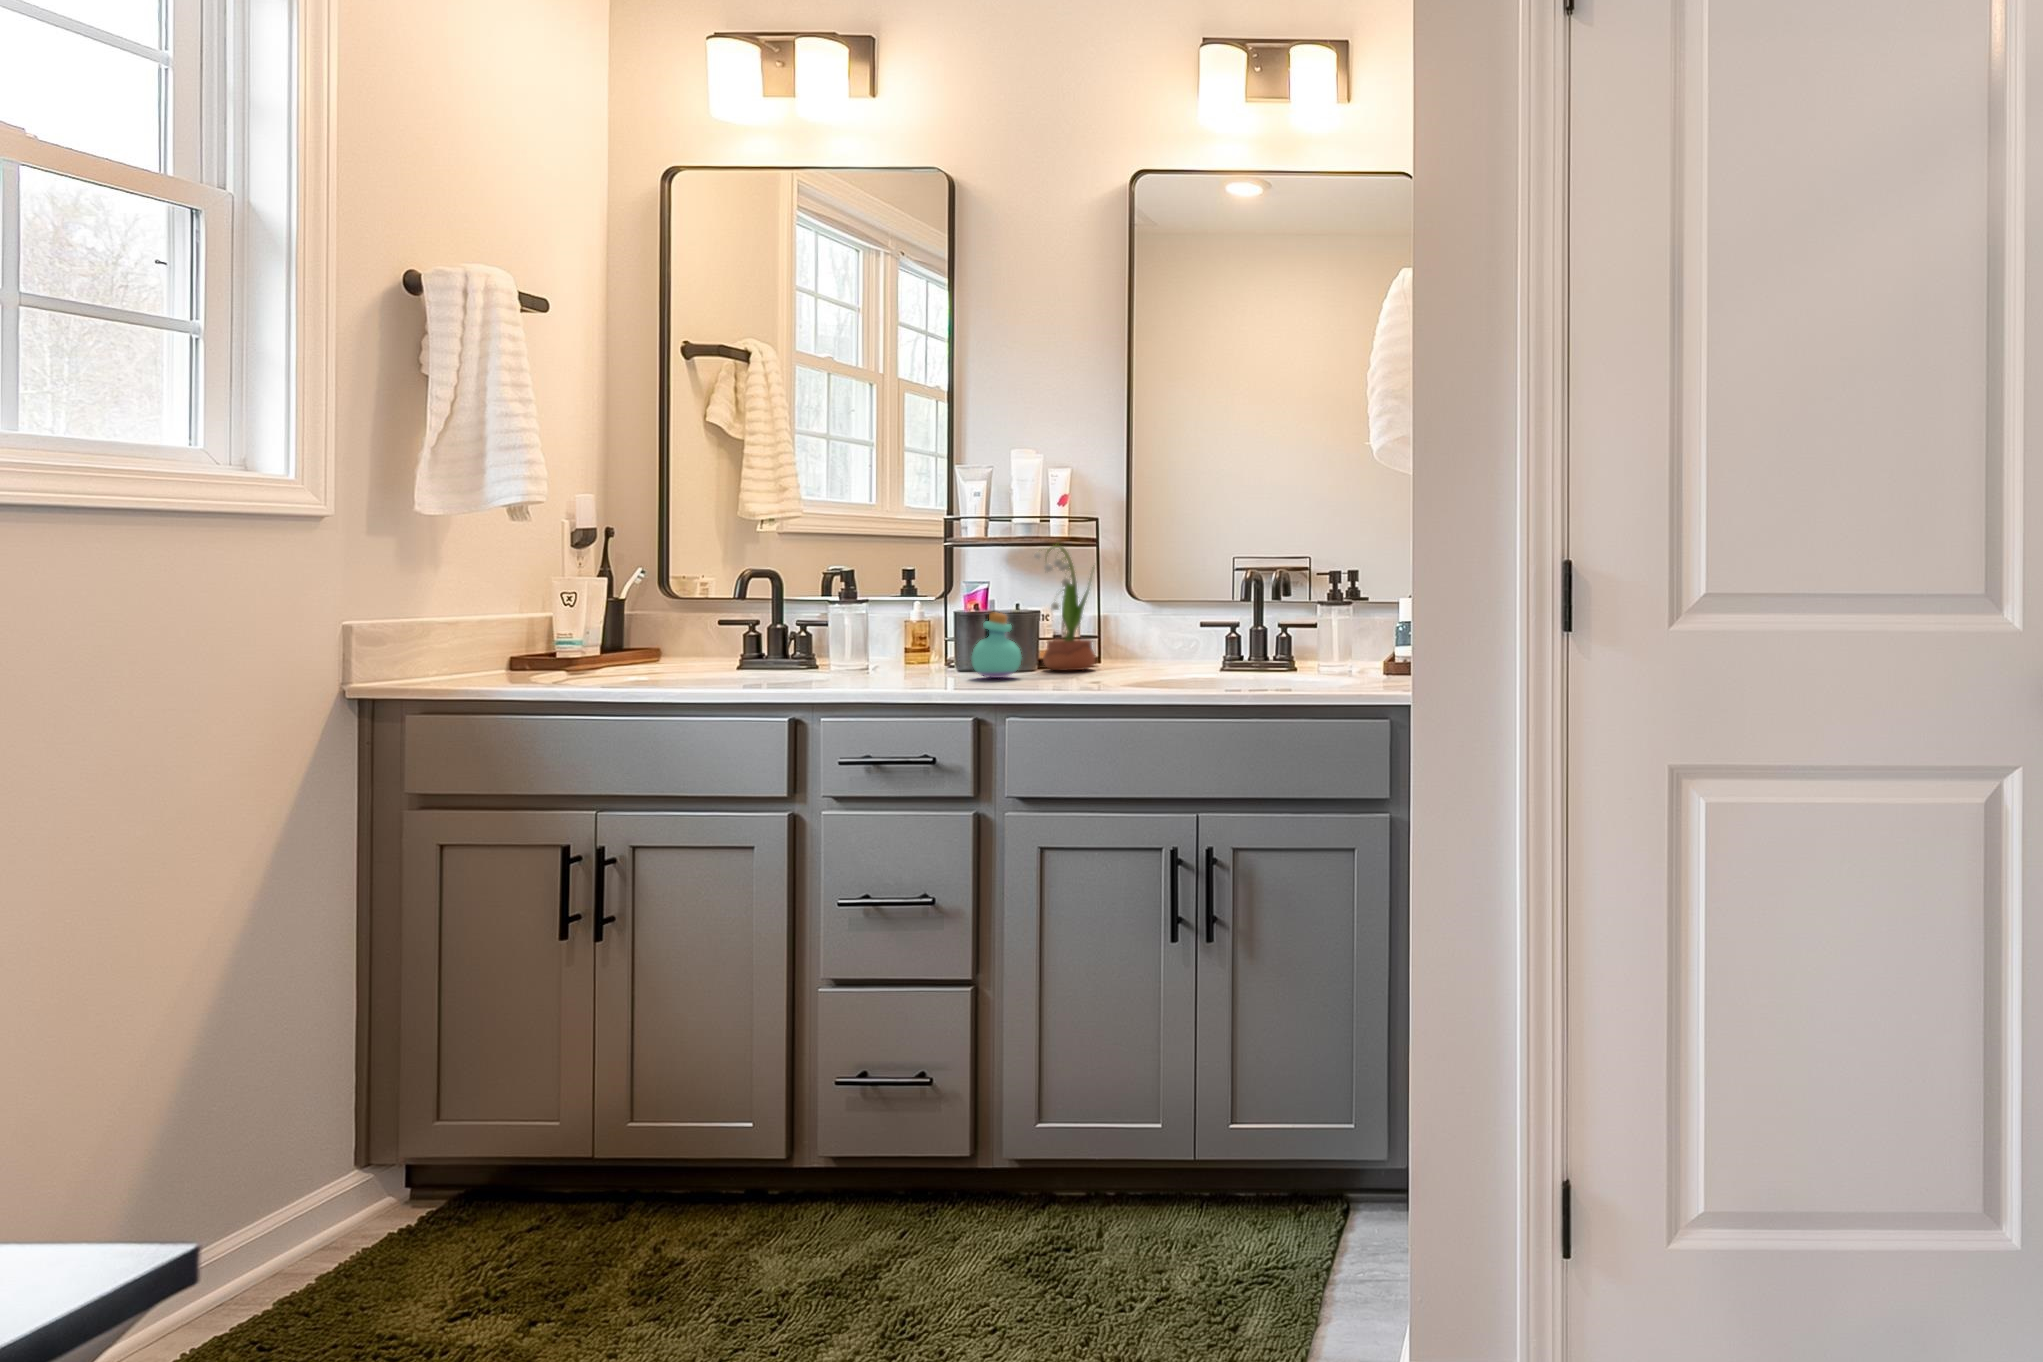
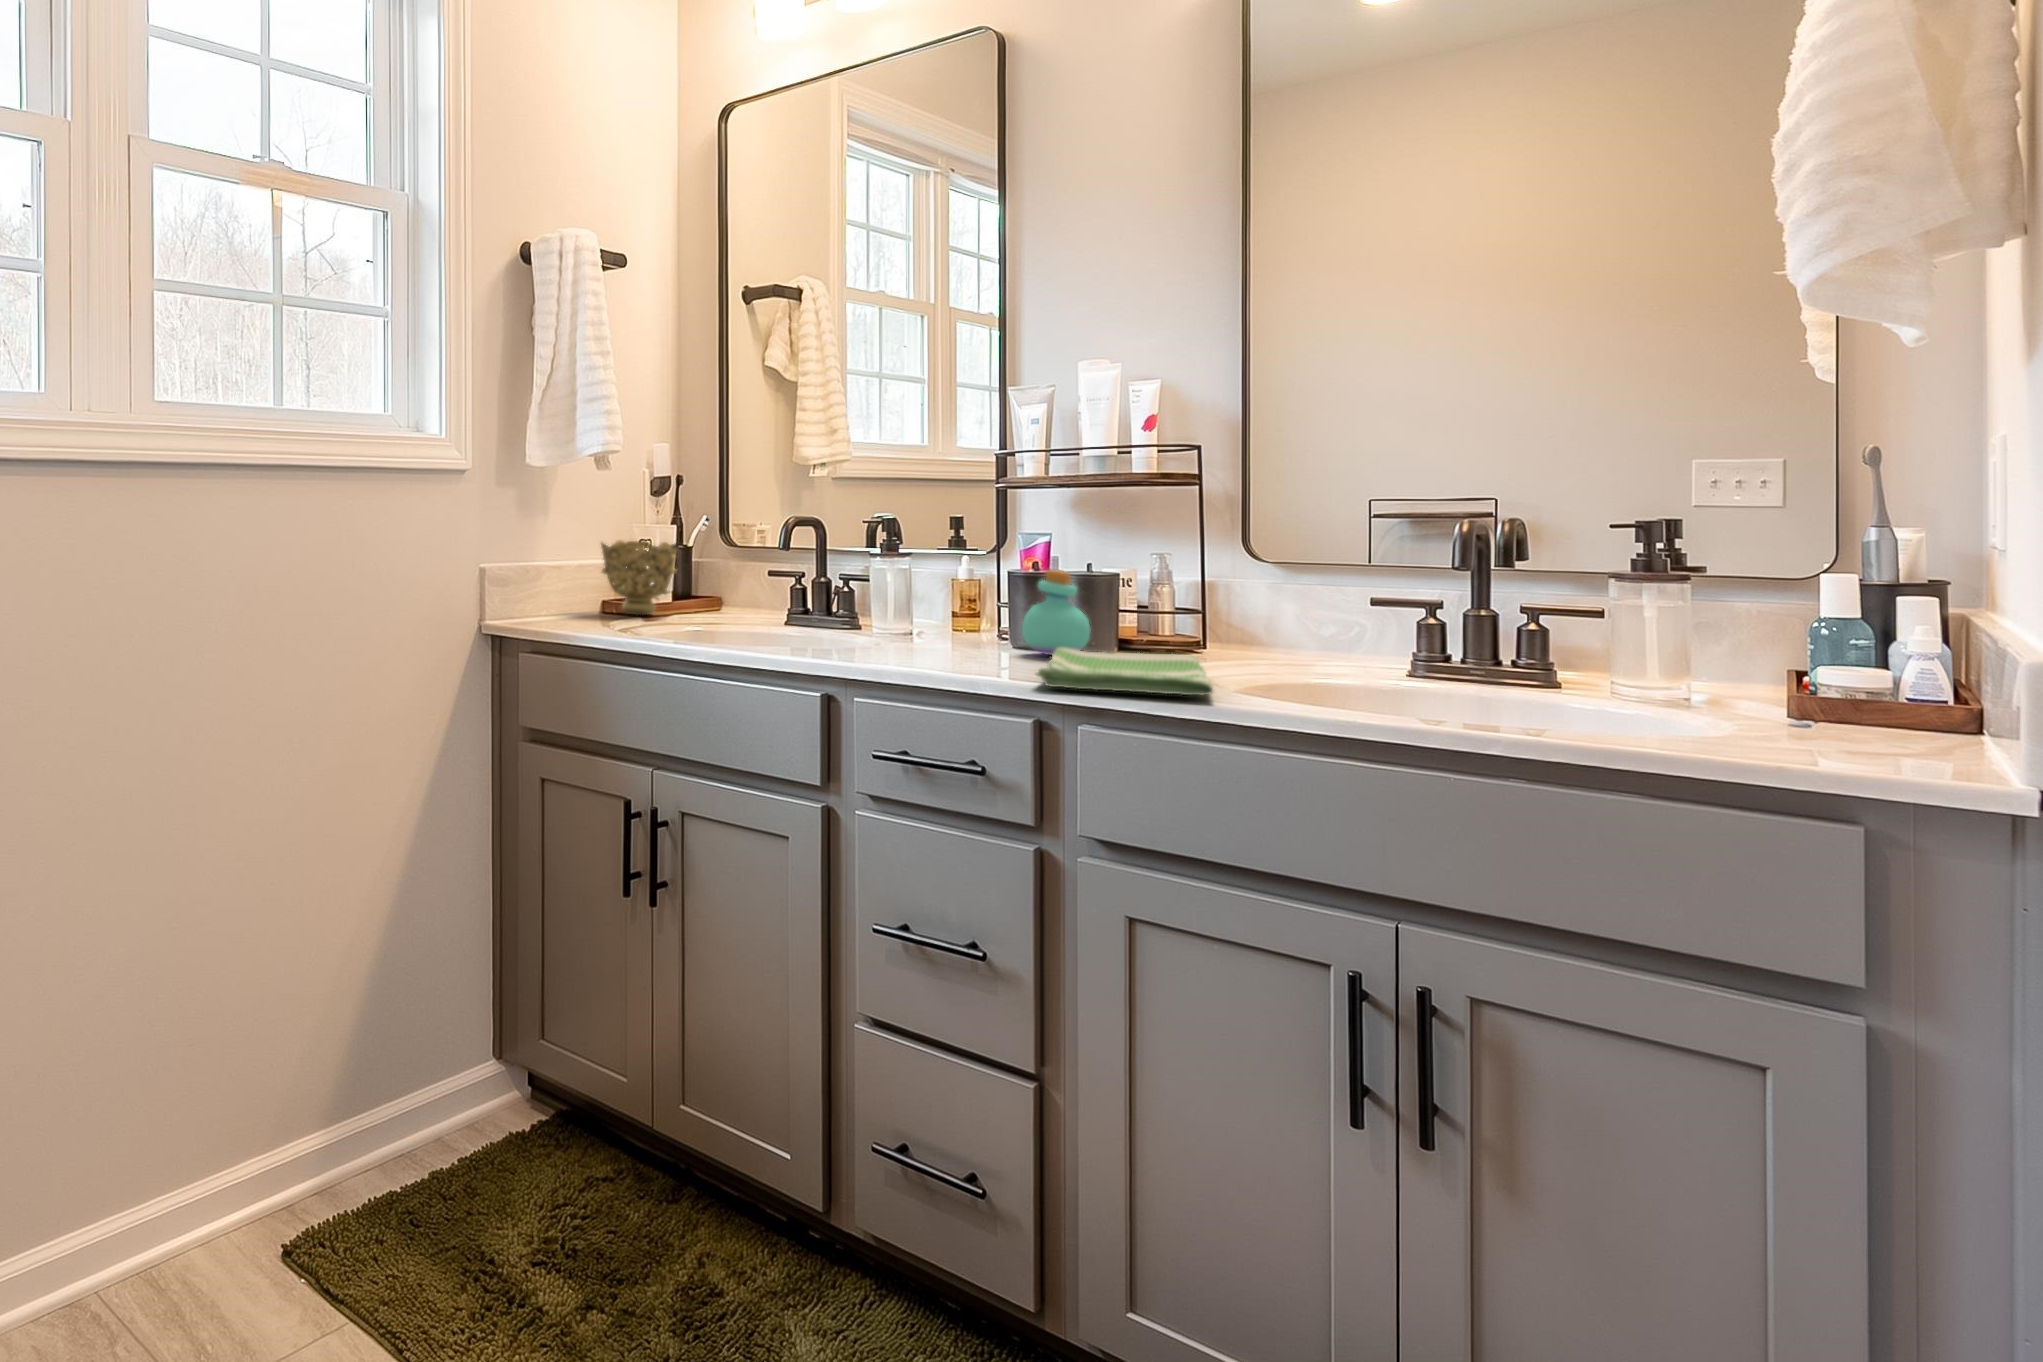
potted flower: present [1034,545,1095,670] -> none [1109,479,1201,652]
decorative bowl: none [538,596,630,672] -> present [601,541,679,615]
dish towel: none [991,669,1102,696] -> present [1036,648,1213,695]

